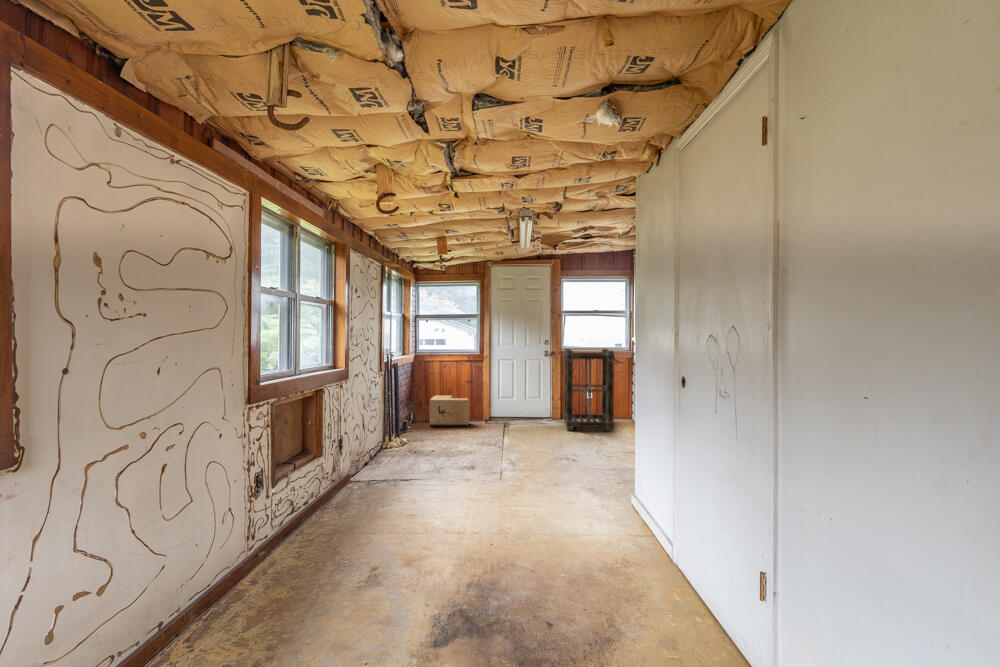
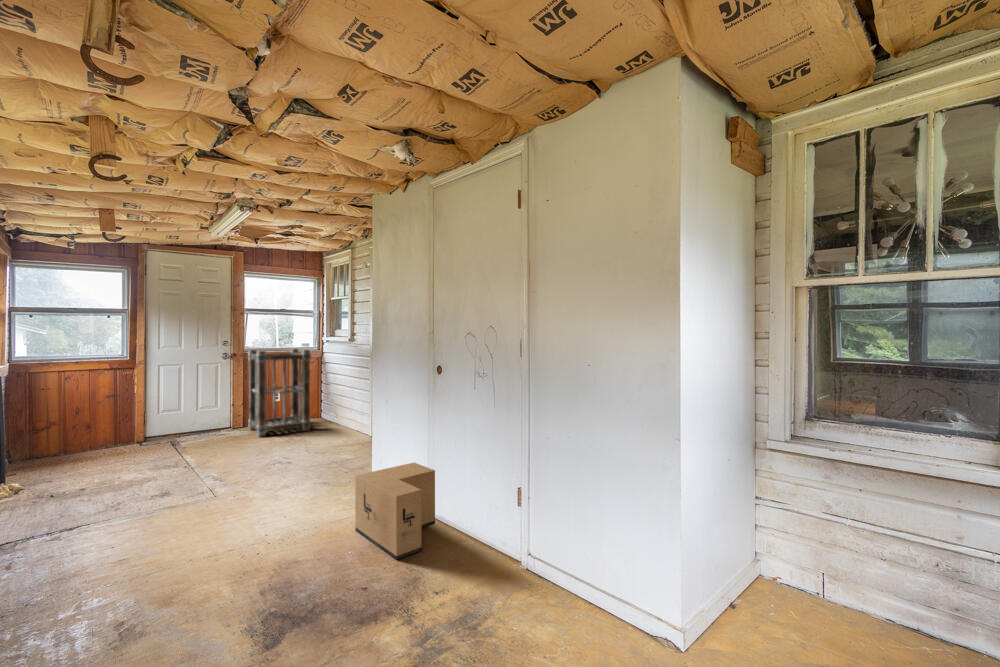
cardboard box: present [430,395,469,426] -> present [355,463,435,560]

